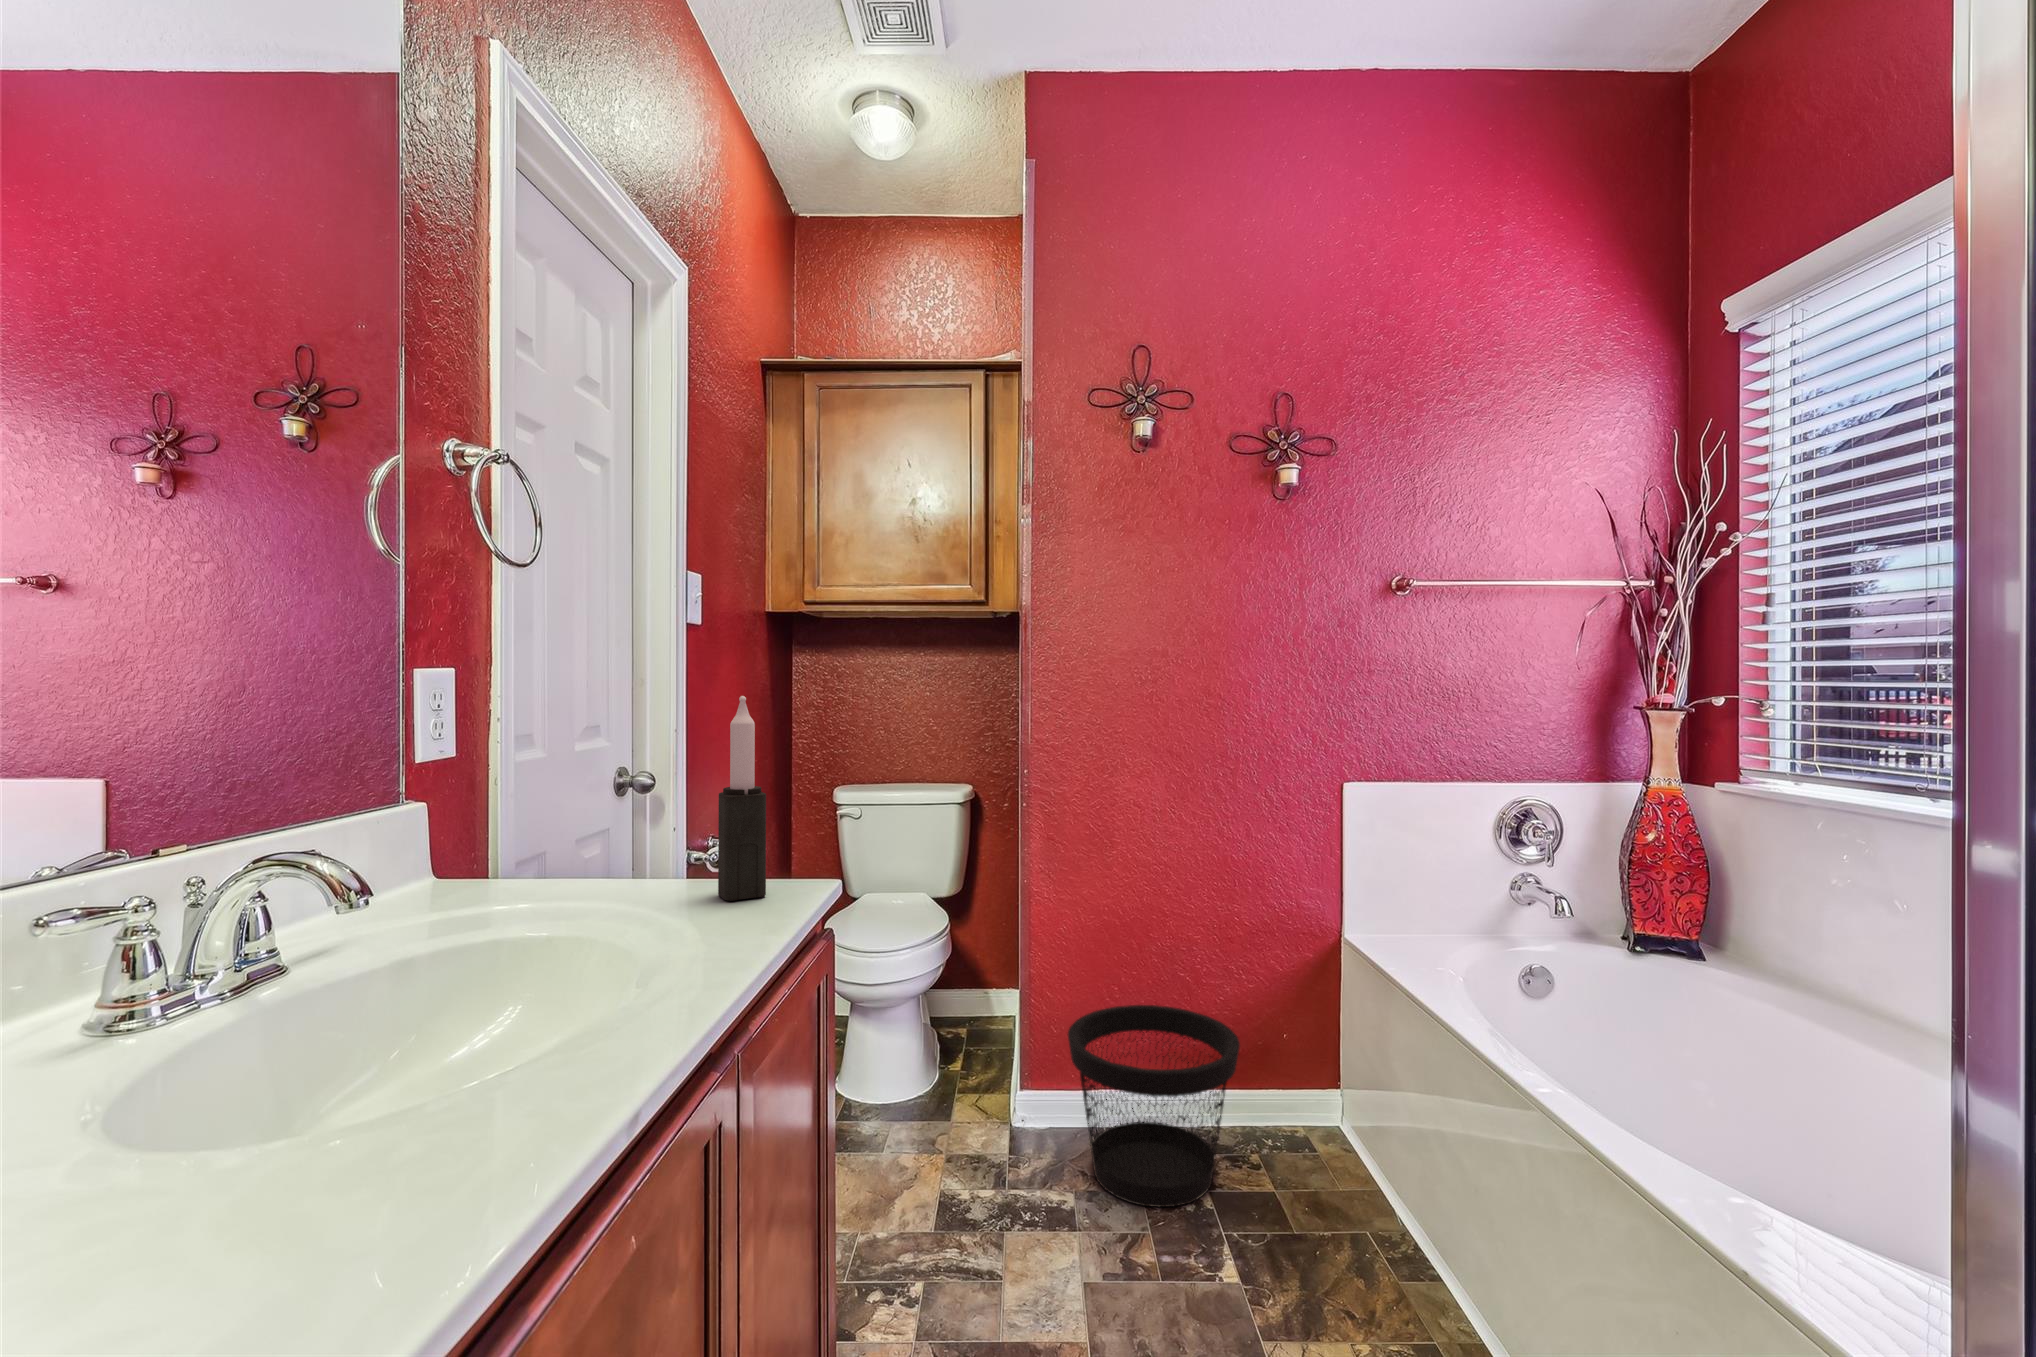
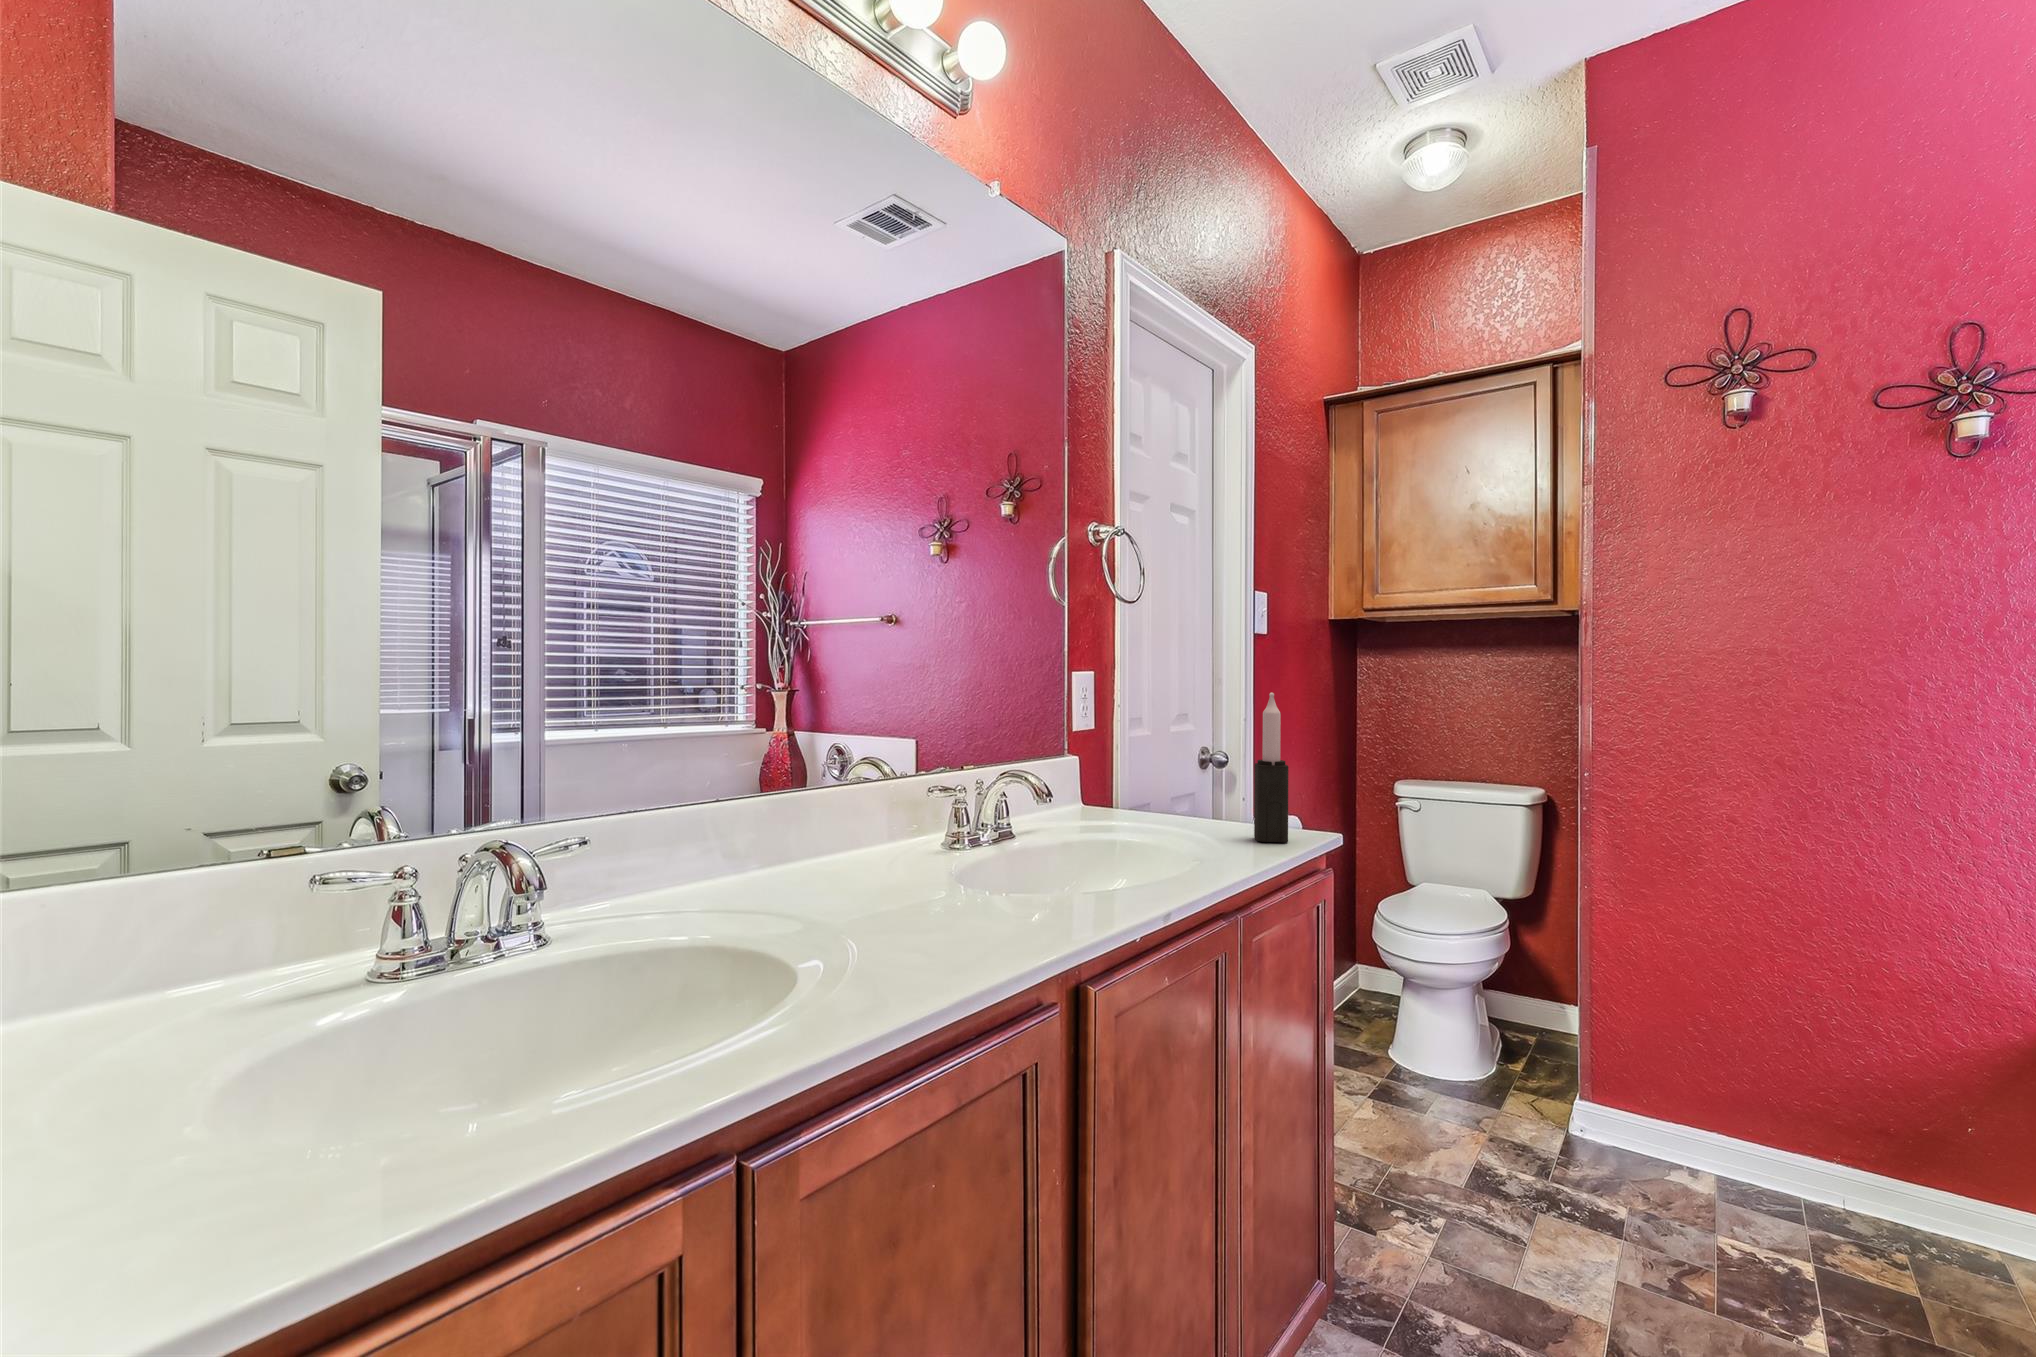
wastebasket: present [1068,1005,1240,1207] -> none [1625,1035,1866,1265]

